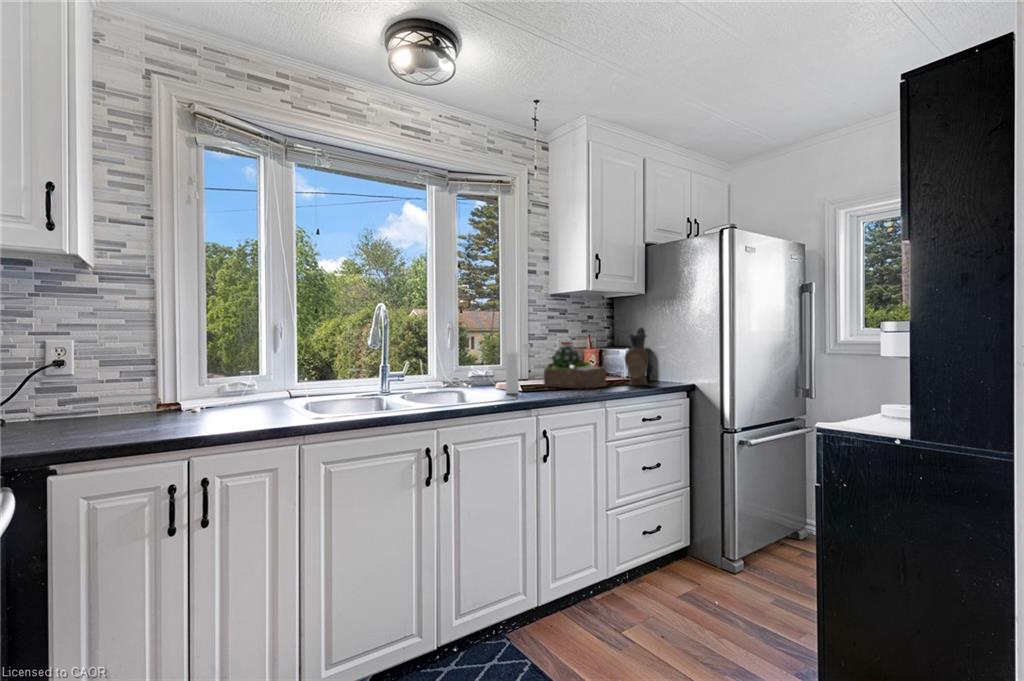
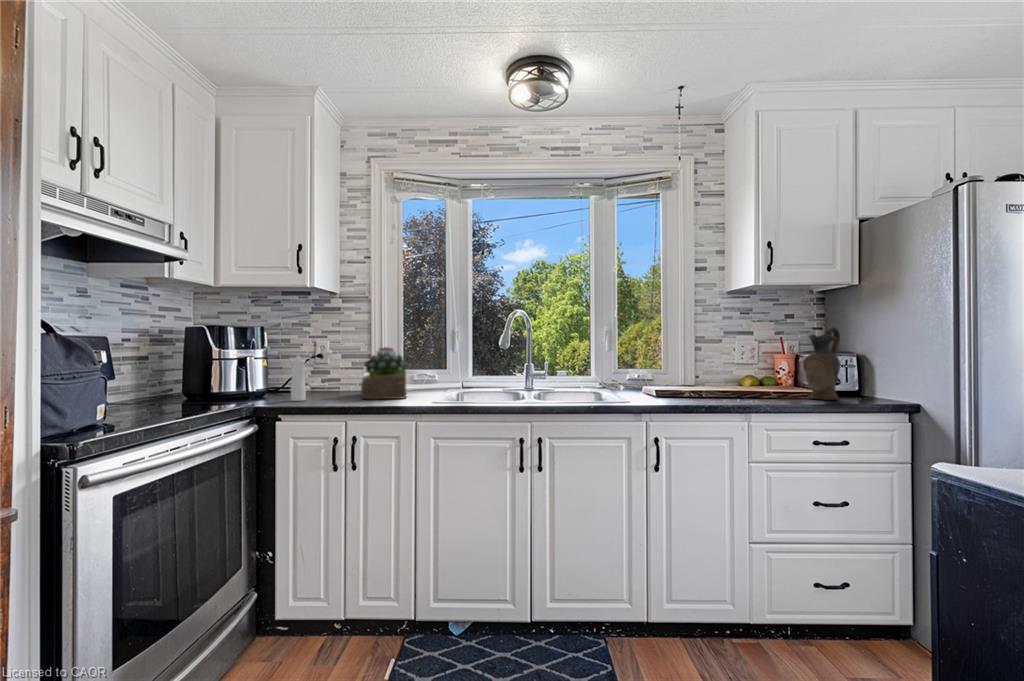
succulent plant: present [544,342,606,389] -> present [361,347,407,399]
pepper mill: present [505,344,530,394] -> present [290,350,332,401]

